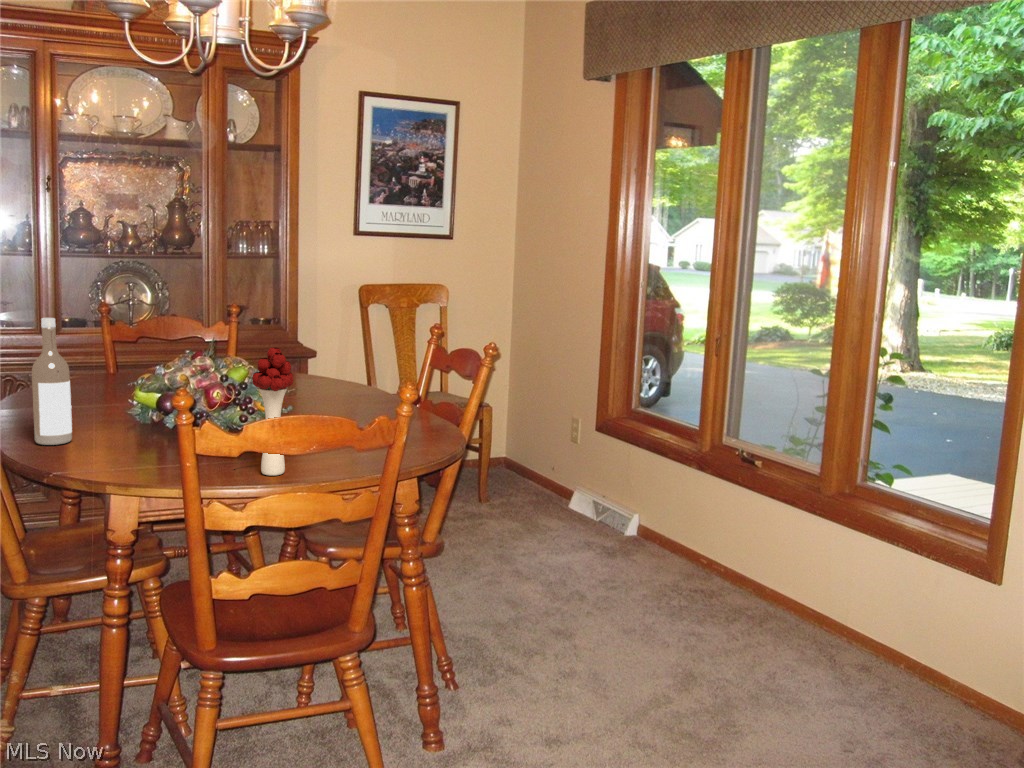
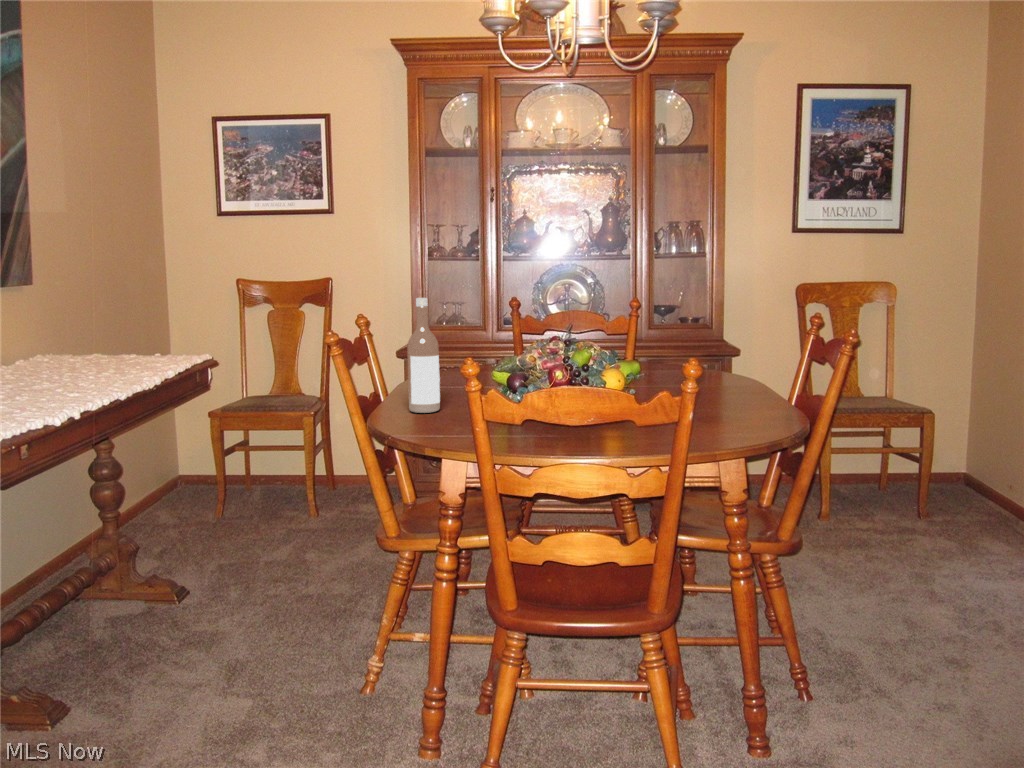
flower bouquet: present [252,348,293,476] -> none [565,319,608,451]

